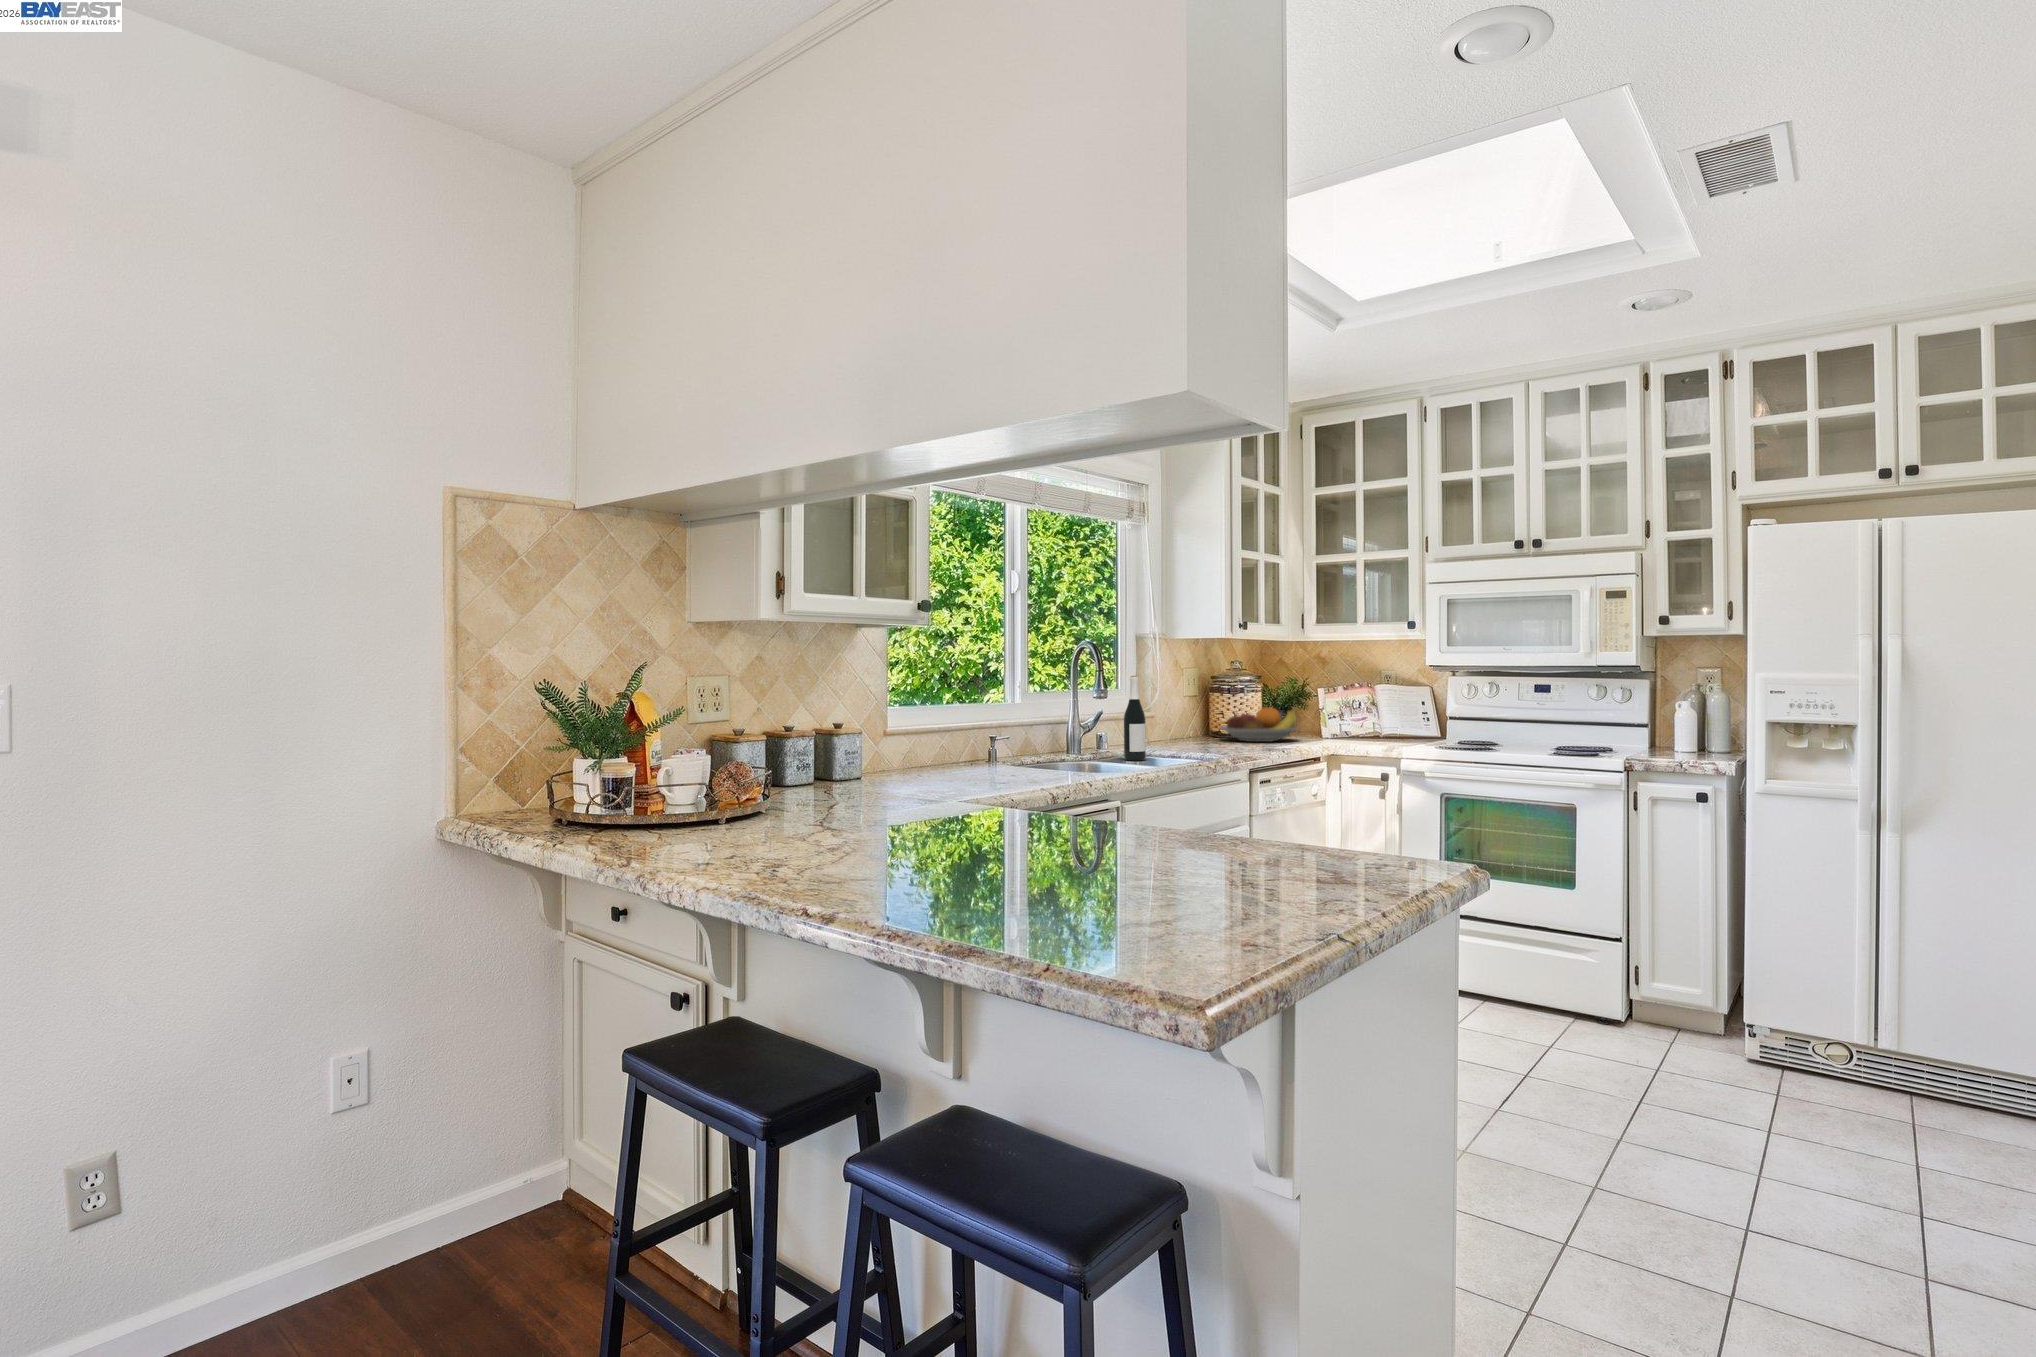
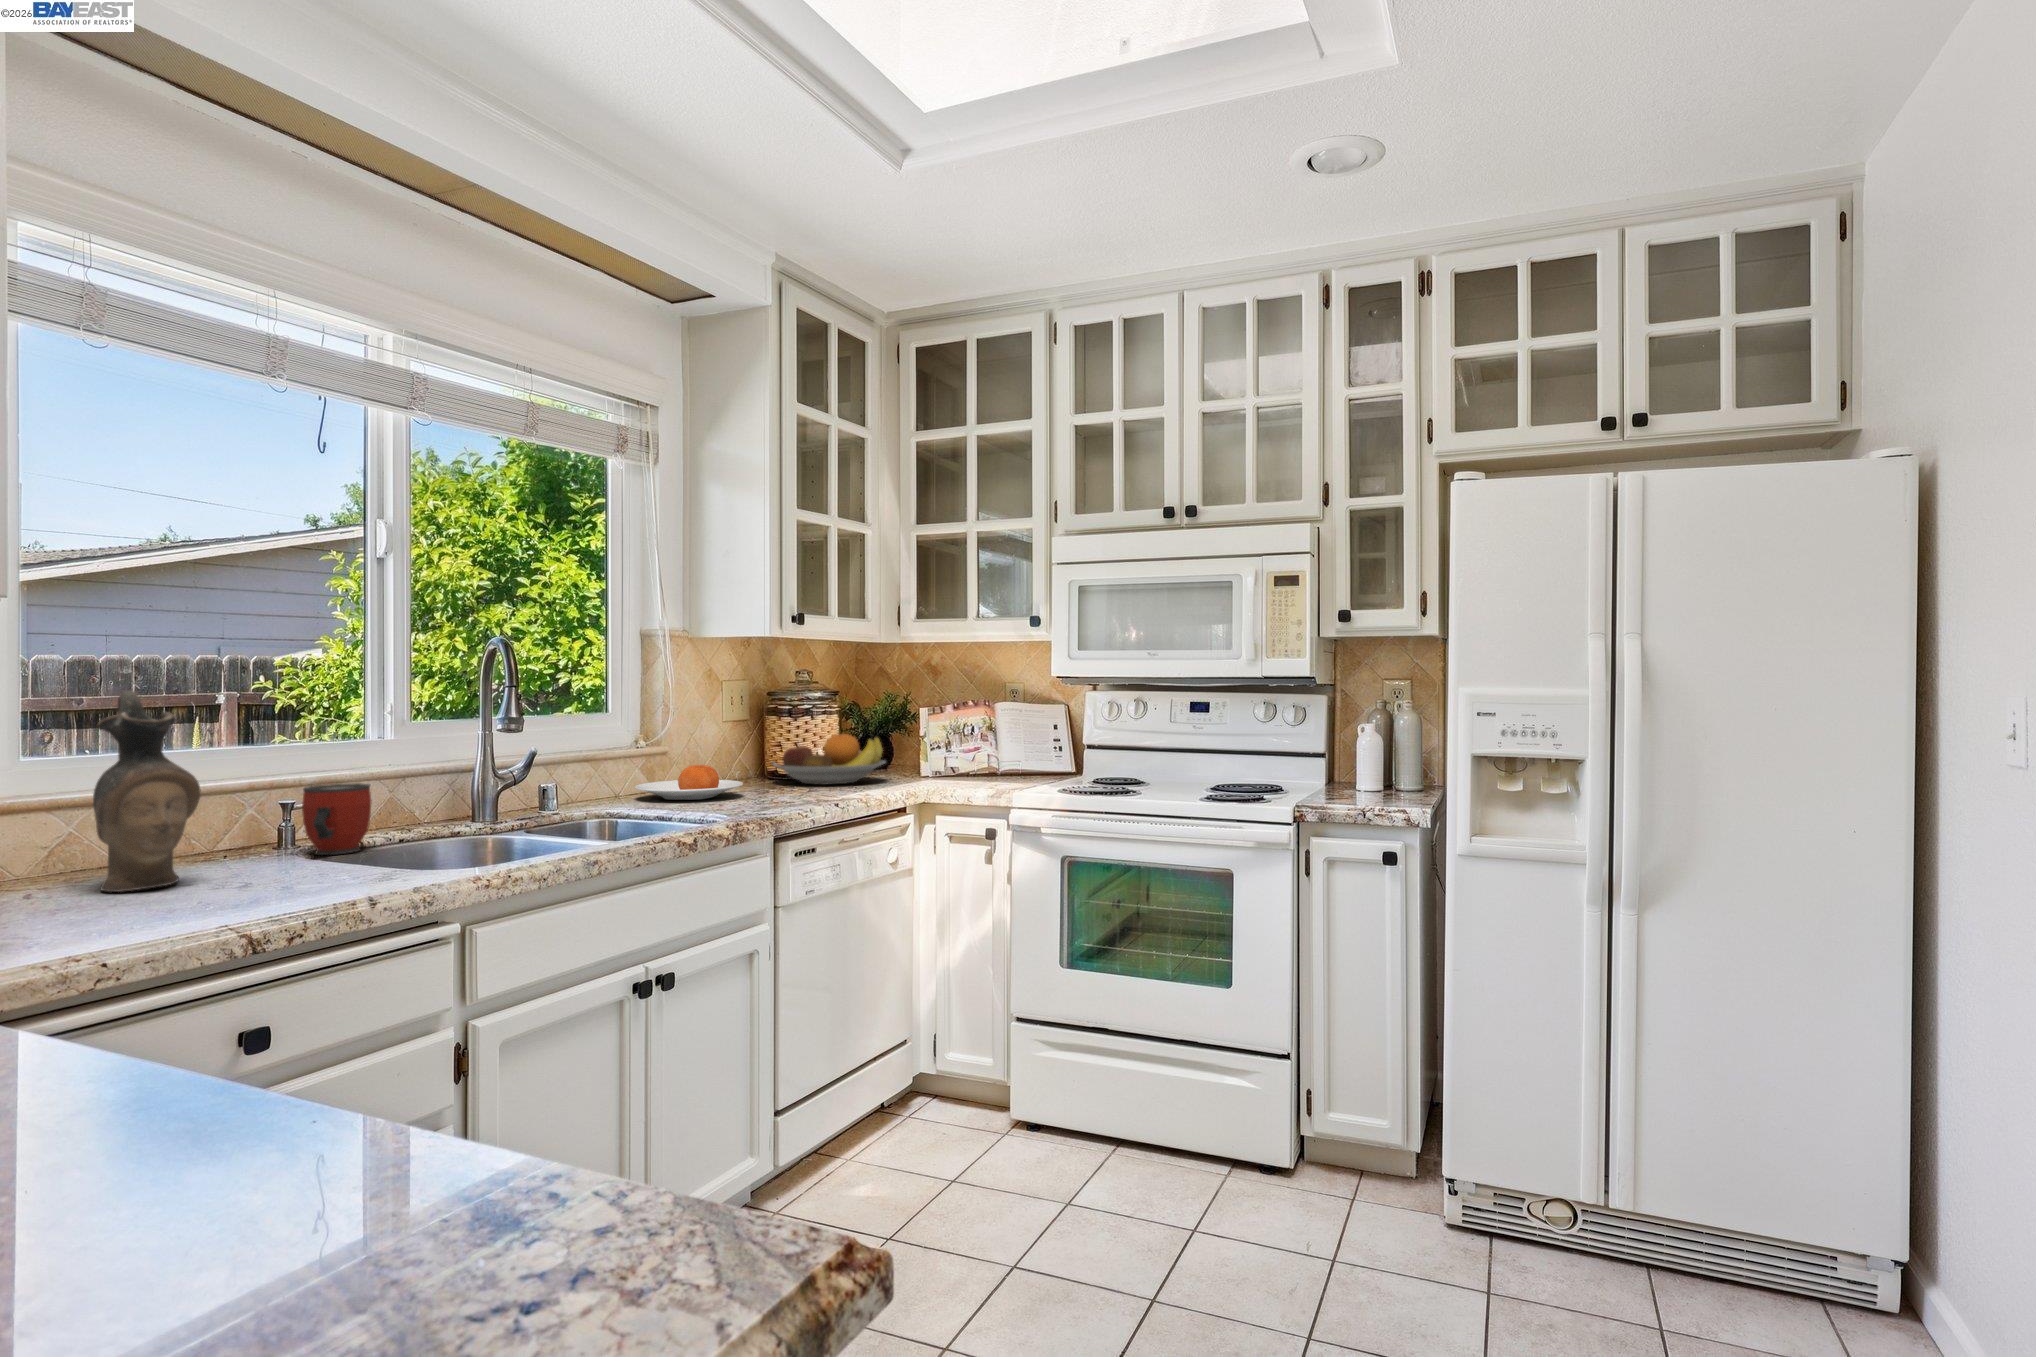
wine bottle: present [1124,676,1146,761] -> none [542,688,582,833]
ceramic pitcher: none [960,678,1003,776] -> present [93,690,201,892]
plate: none [1145,726,1213,748] -> present [635,765,743,800]
mug: none [1018,729,1051,766] -> present [302,783,372,855]

